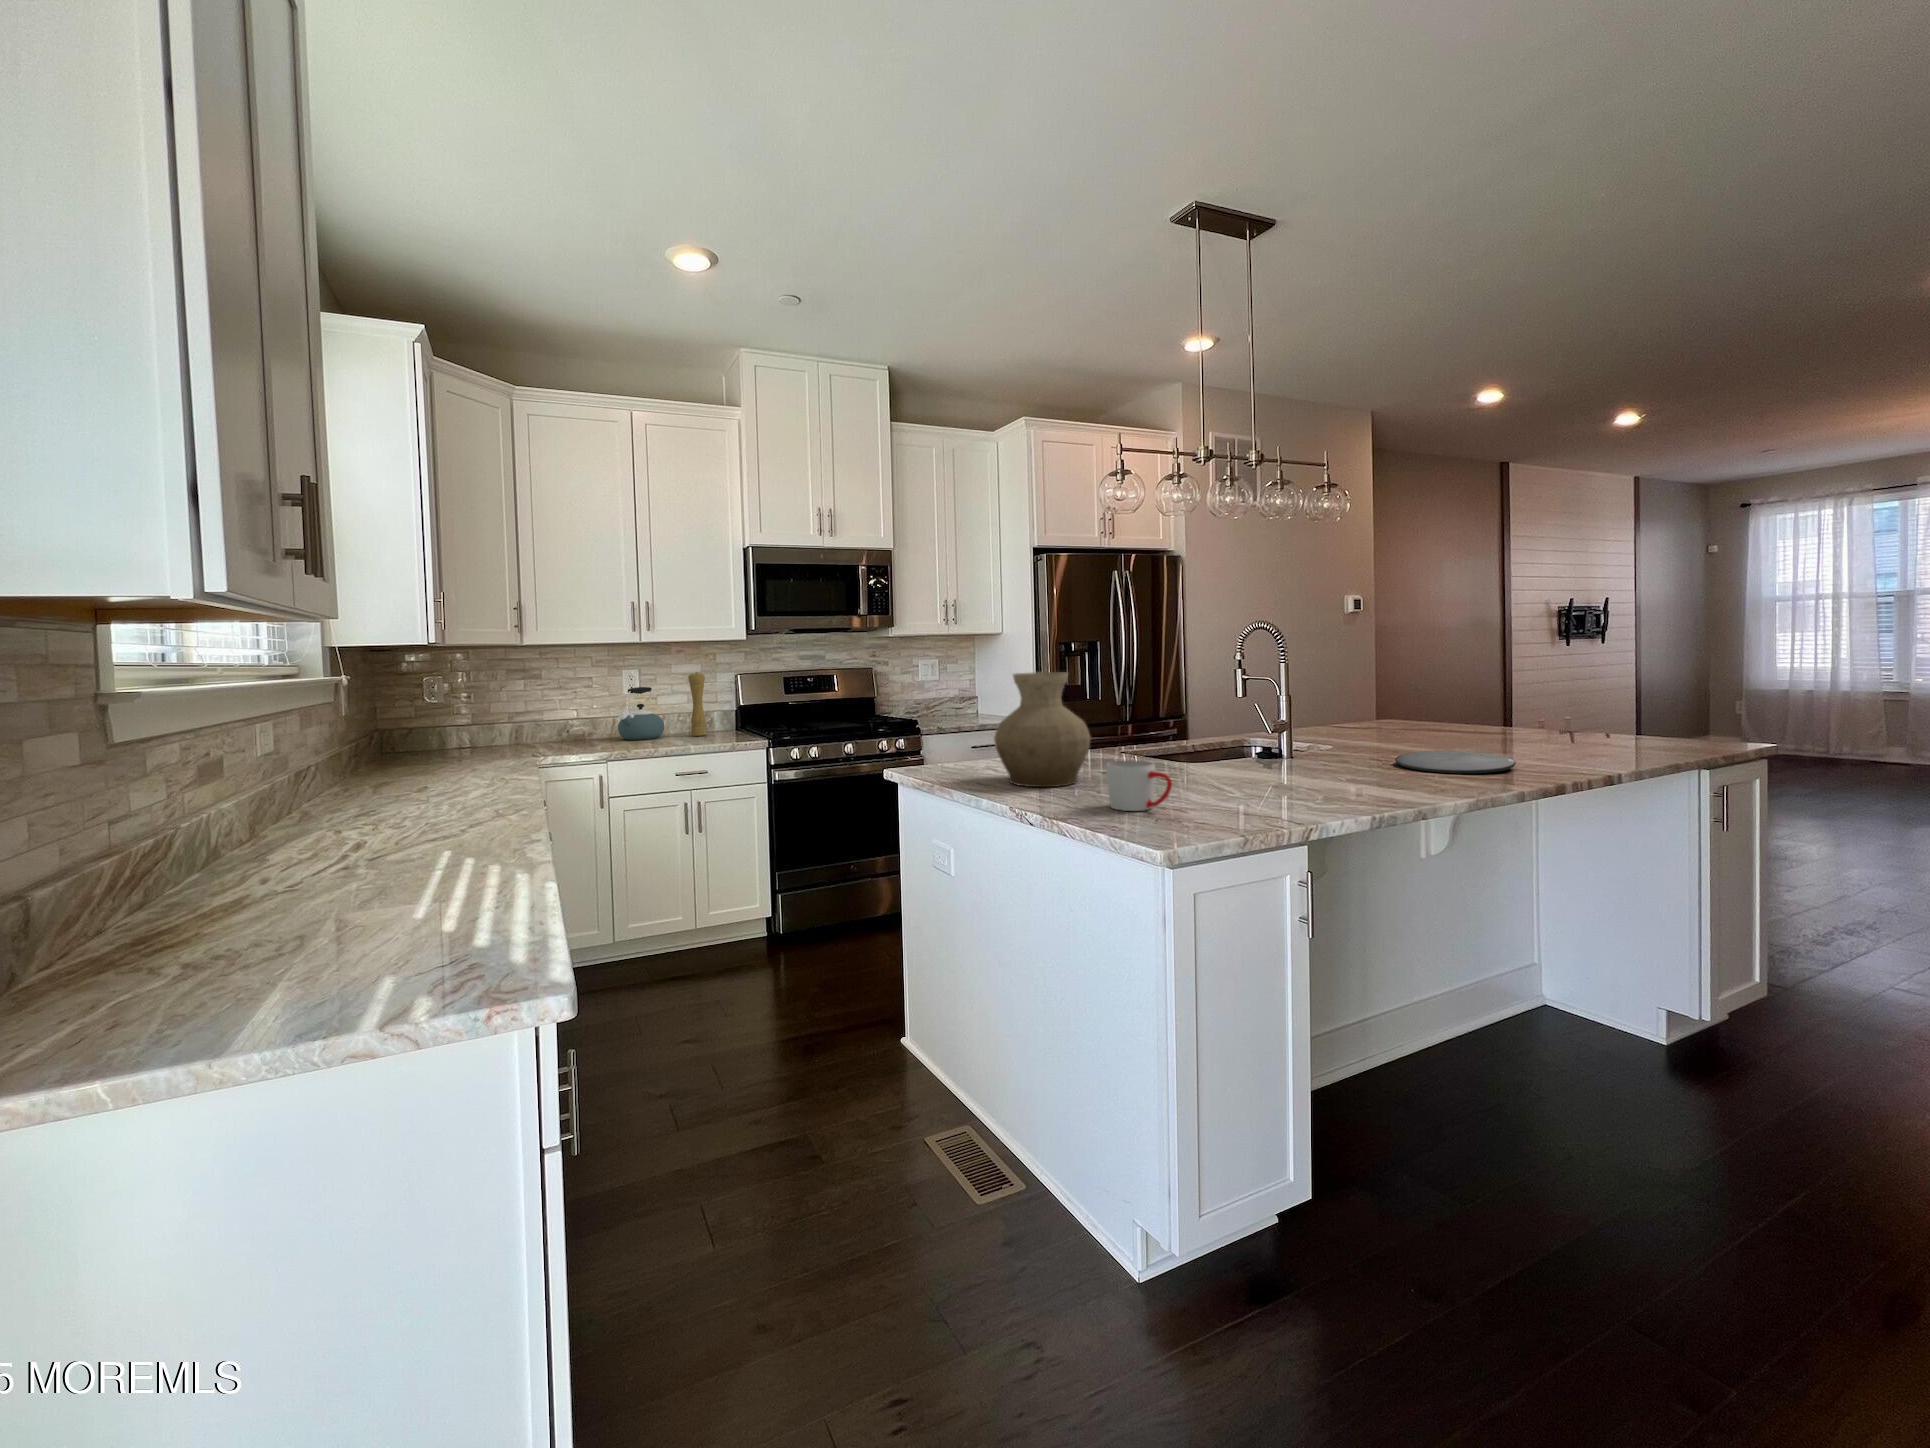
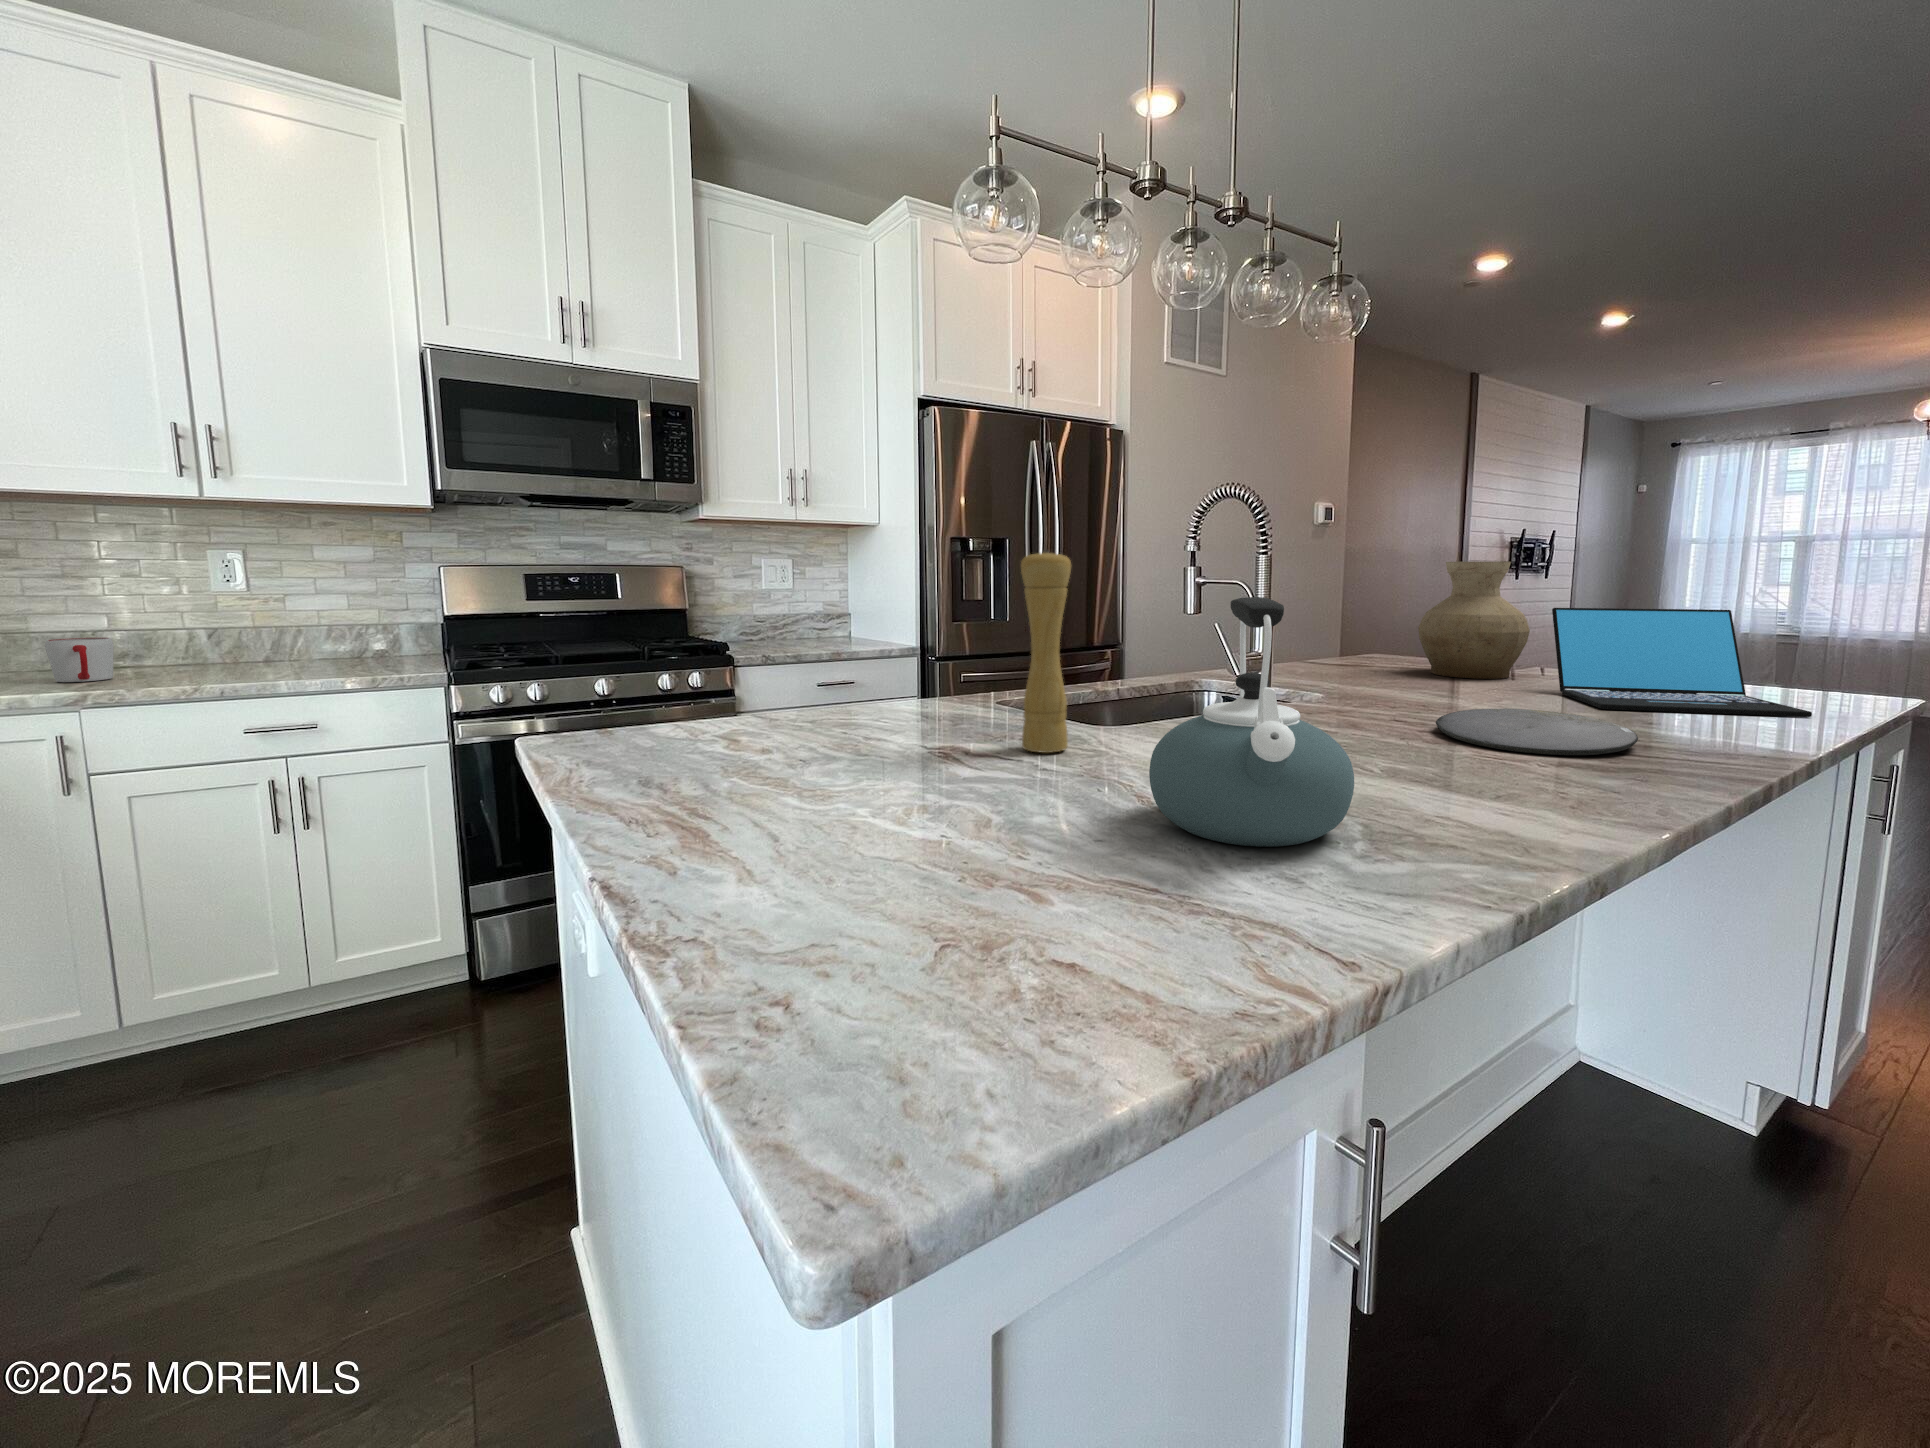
pepper mill: present [688,672,707,736] -> present [1021,550,1071,753]
vase: present [994,672,1090,787] -> present [1418,561,1530,679]
laptop: none [1500,684,1672,755] -> present [1552,608,1812,717]
kettle: present [618,687,664,740] -> present [1149,597,1354,847]
mug: present [1106,760,1172,811] -> present [45,638,113,682]

